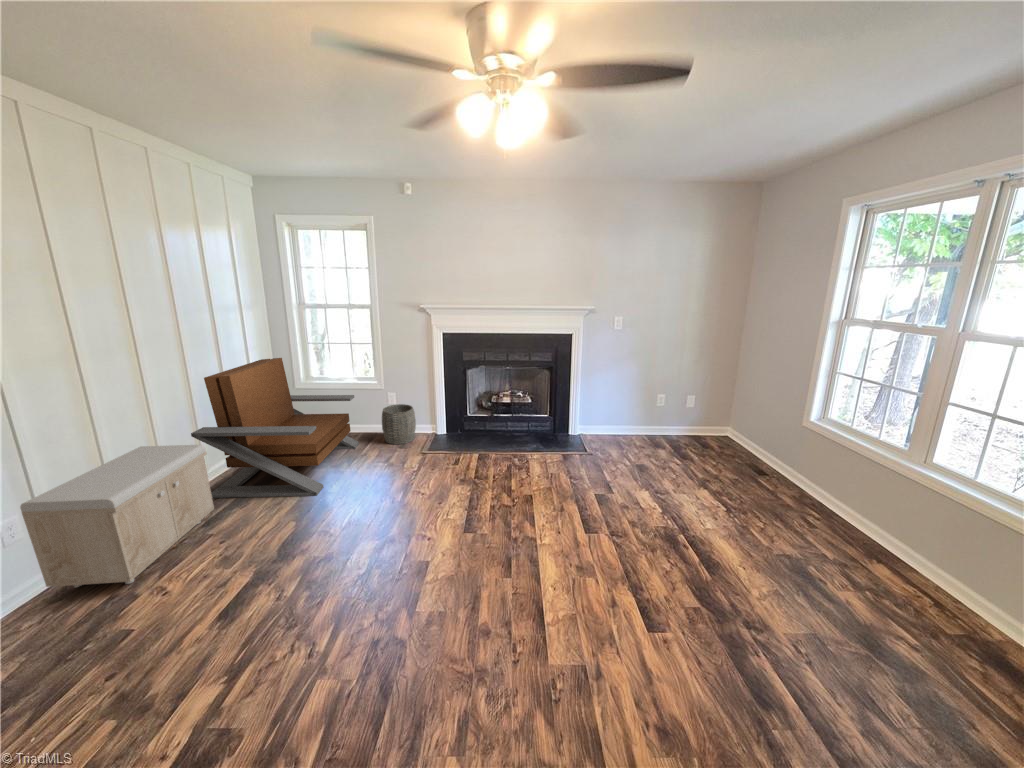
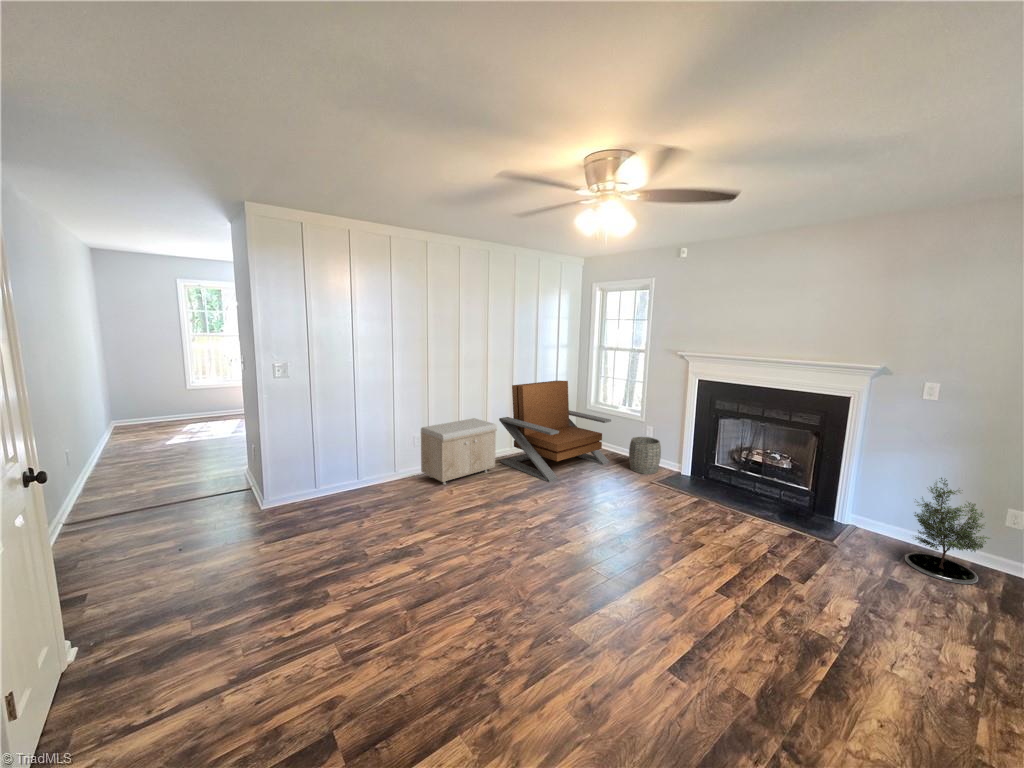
potted tree: none [611,384,650,449] -> present [905,478,990,584]

